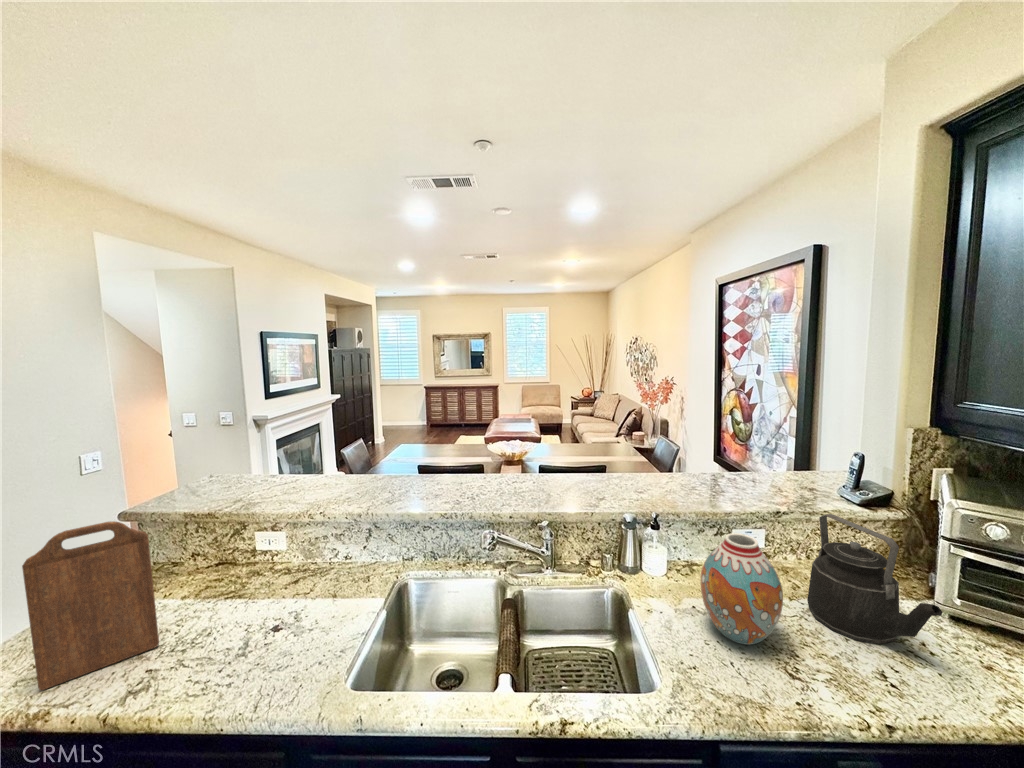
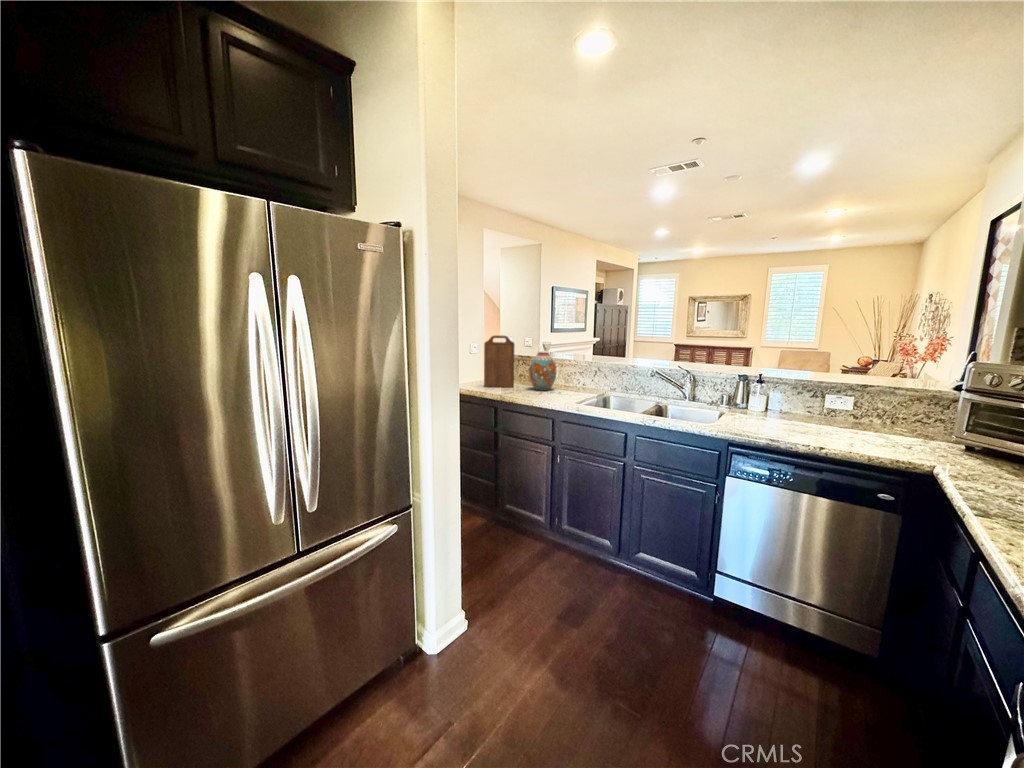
kettle: present [807,514,943,644] -> none [842,371,906,442]
vase: present [701,533,783,645] -> present [529,351,557,390]

